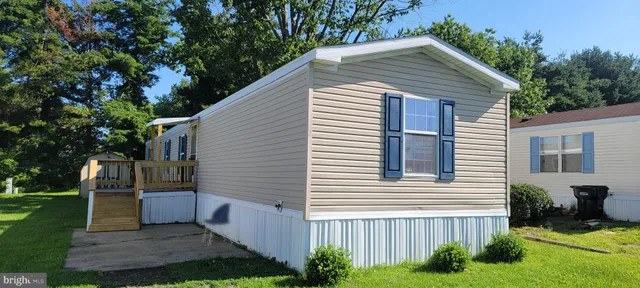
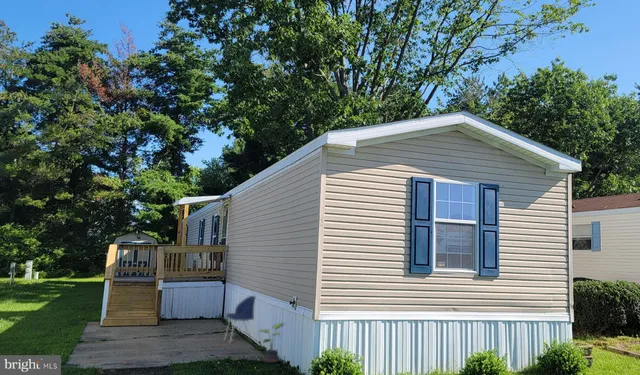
potted plant: none [243,226,268,264] -> present [260,323,283,364]

